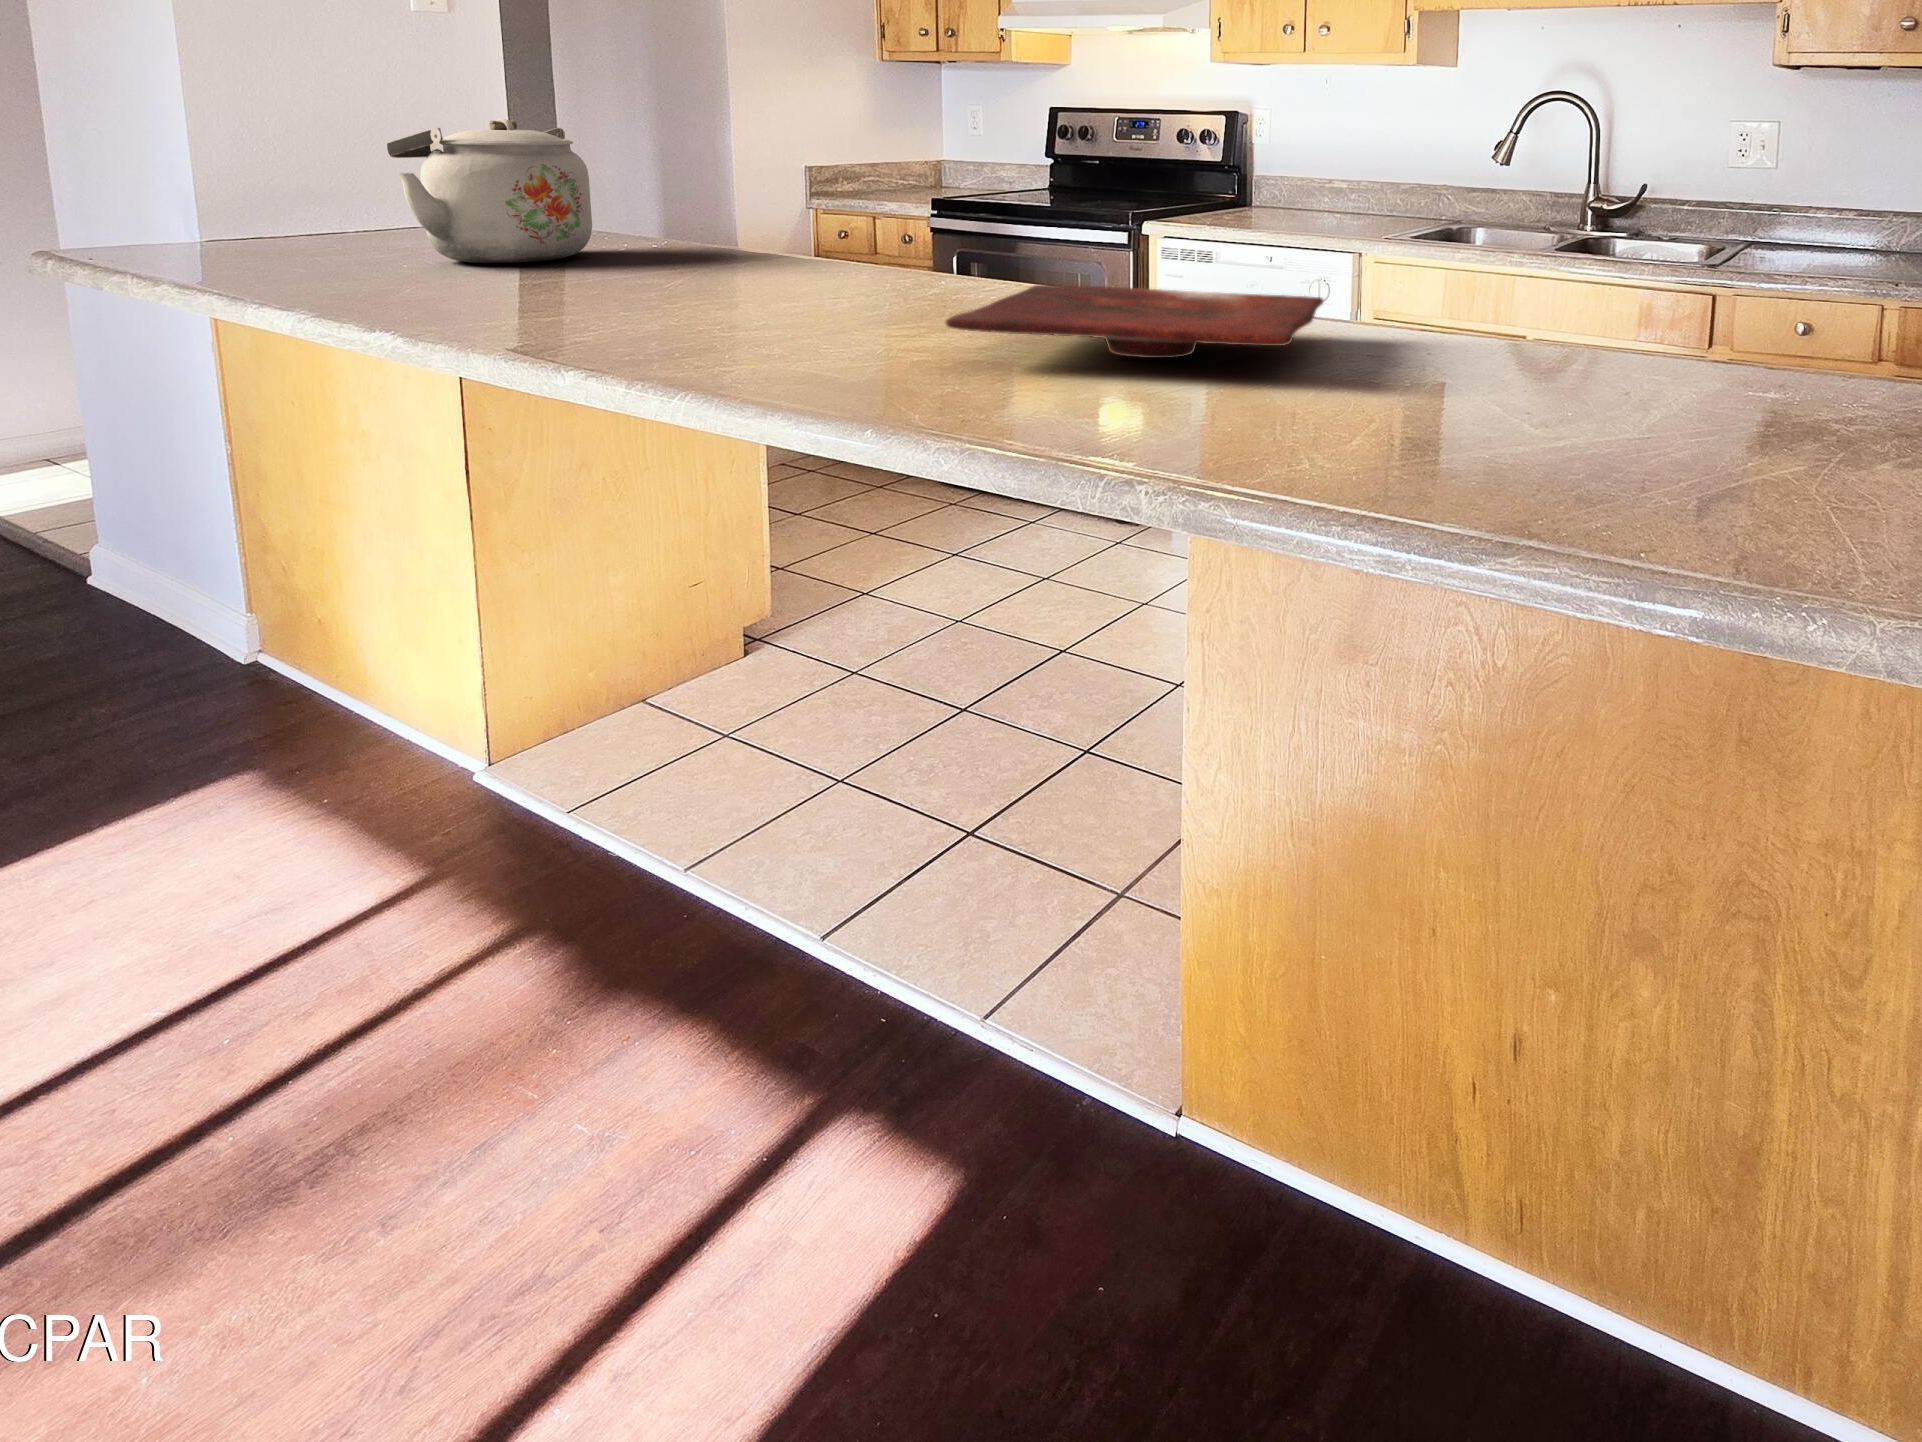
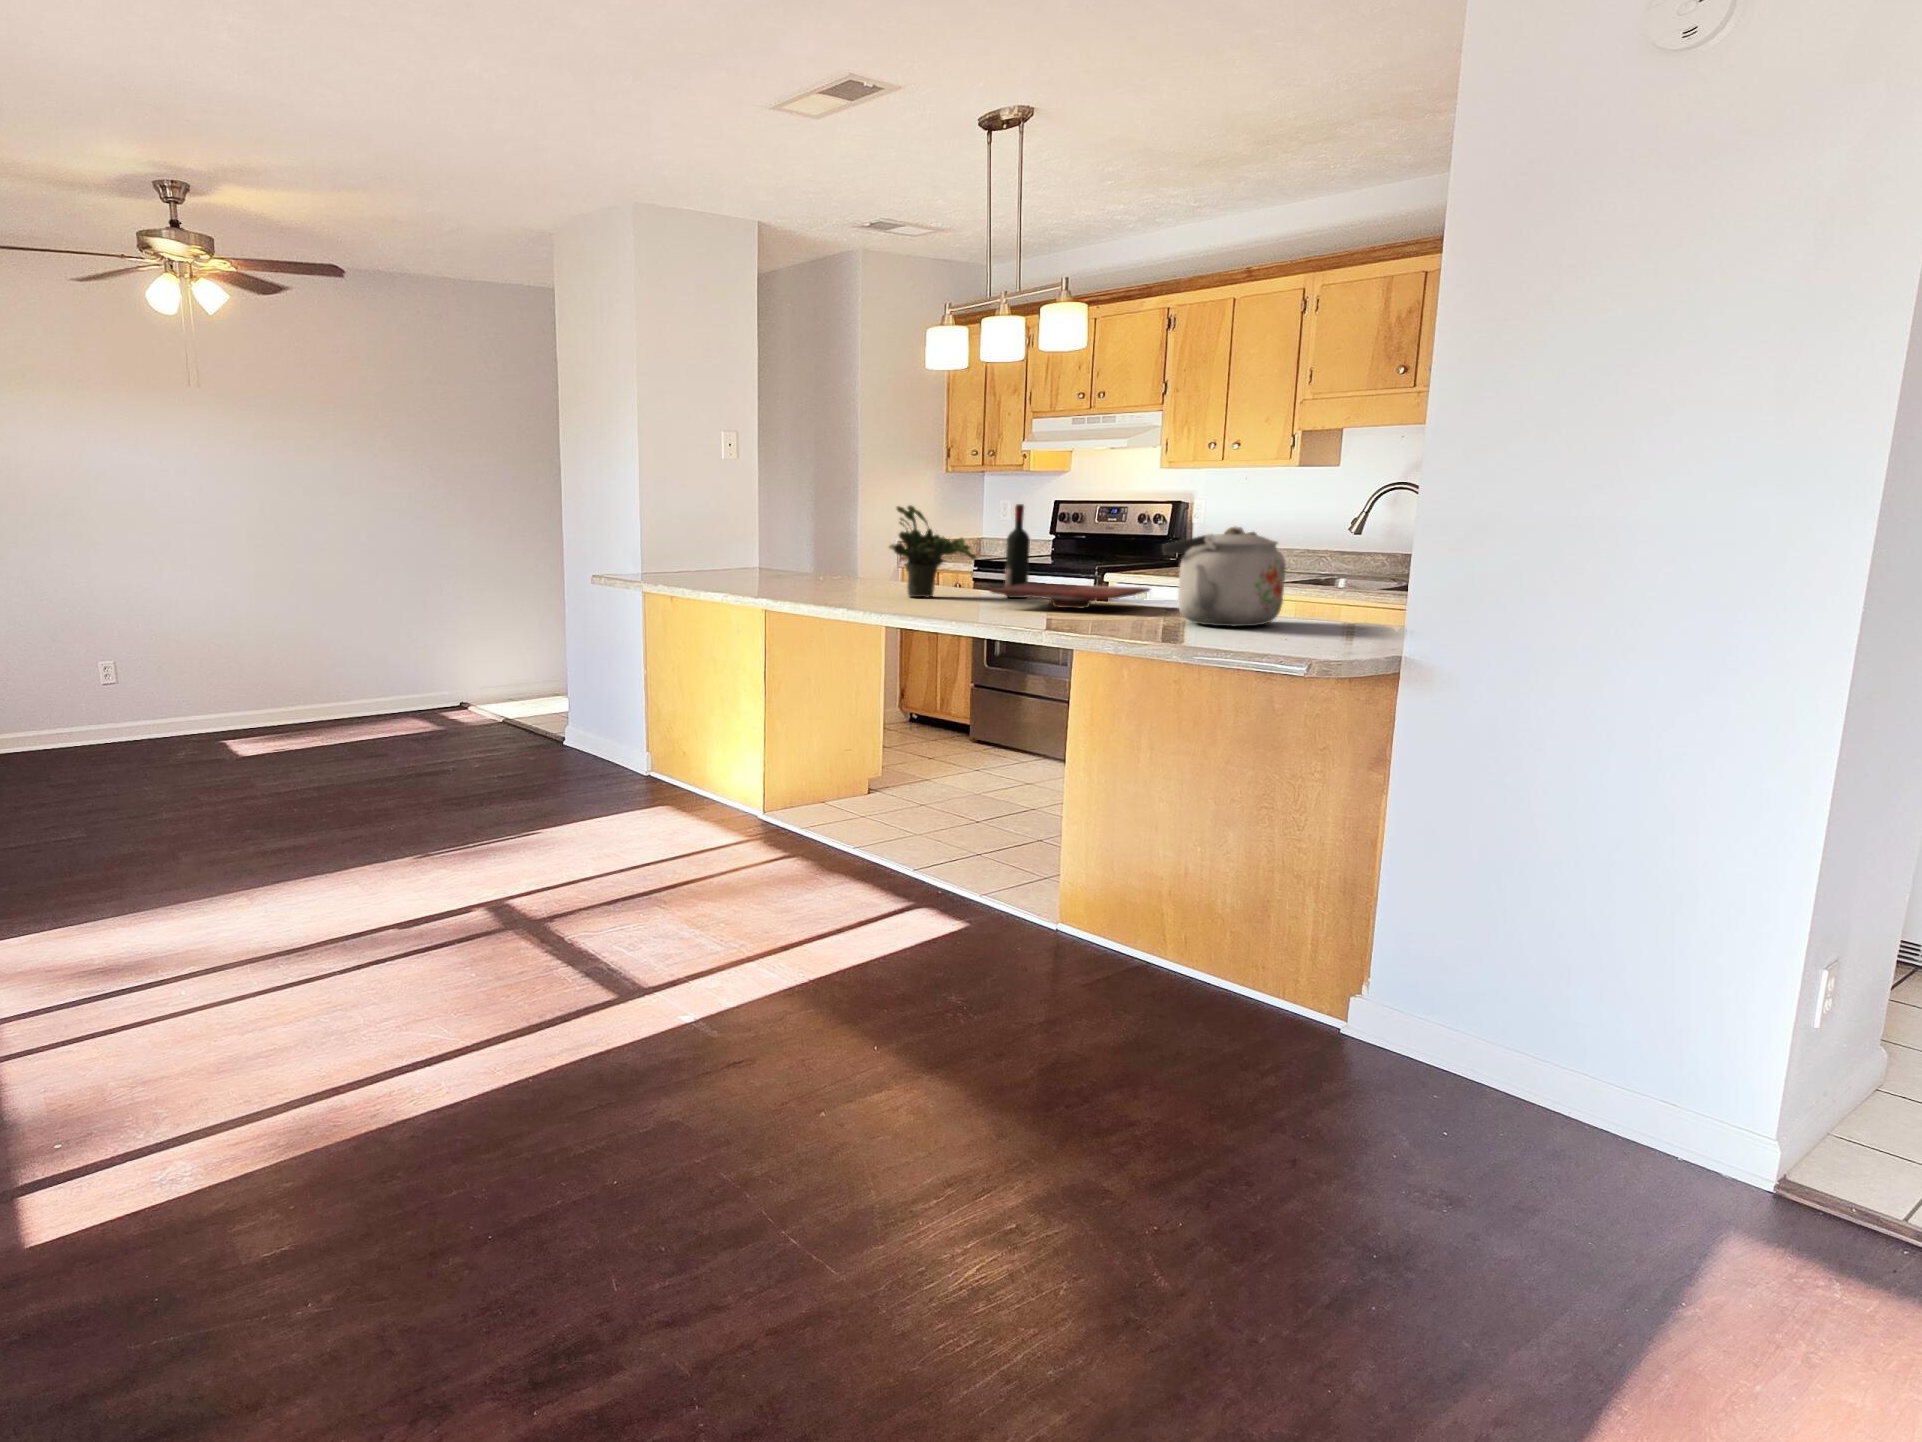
potted plant: none [689,94,916,319] -> present [889,506,976,597]
wine bottle: none [983,100,1037,313] -> present [1005,504,1030,598]
kettle: present [387,119,592,263] -> present [1162,526,1286,626]

